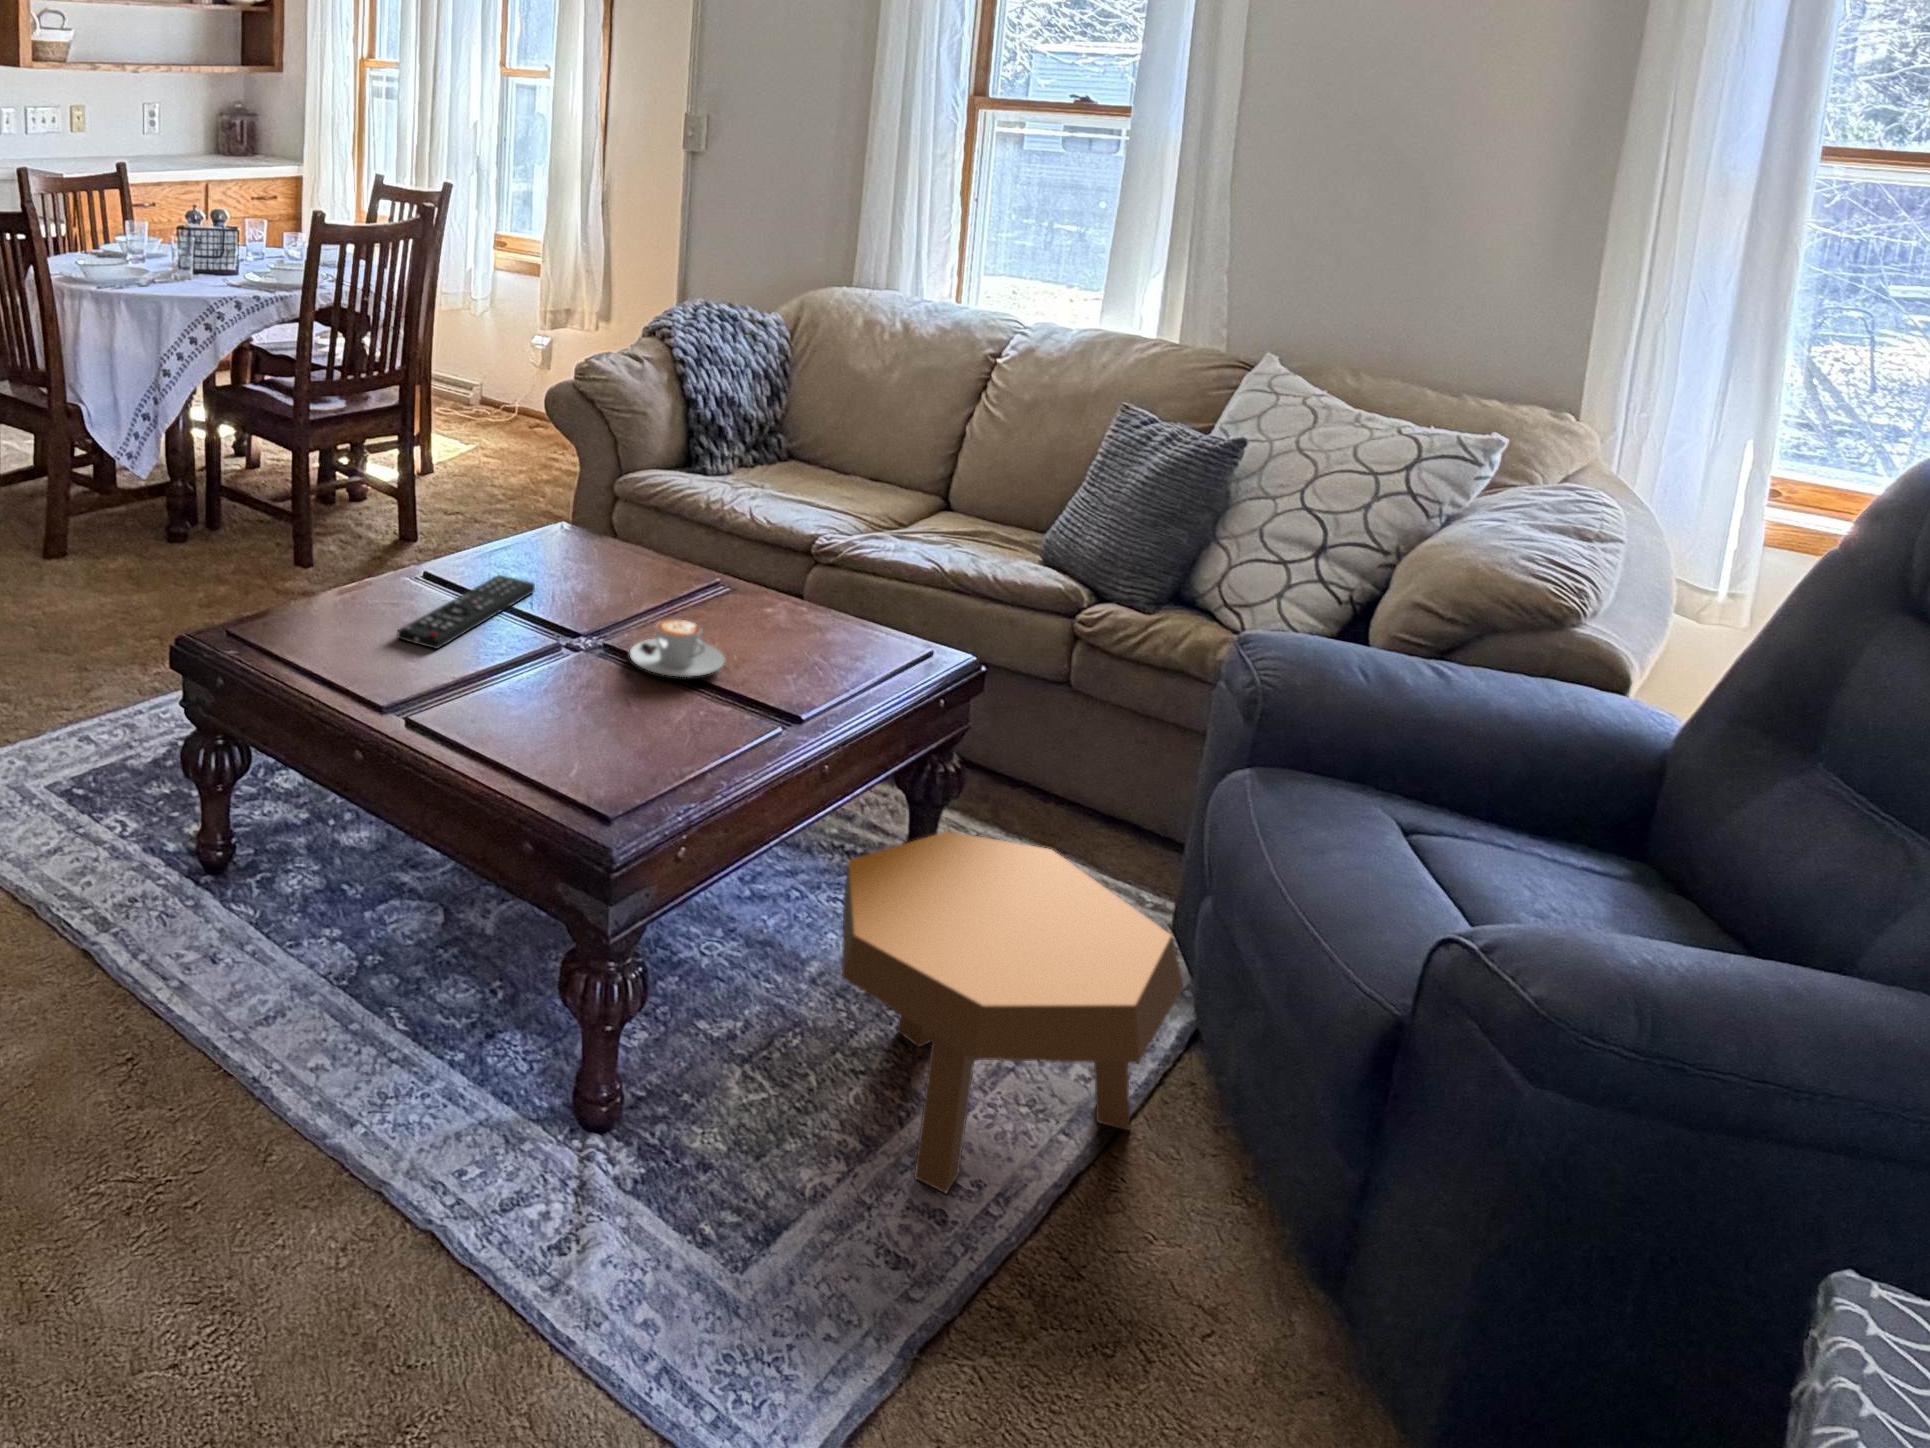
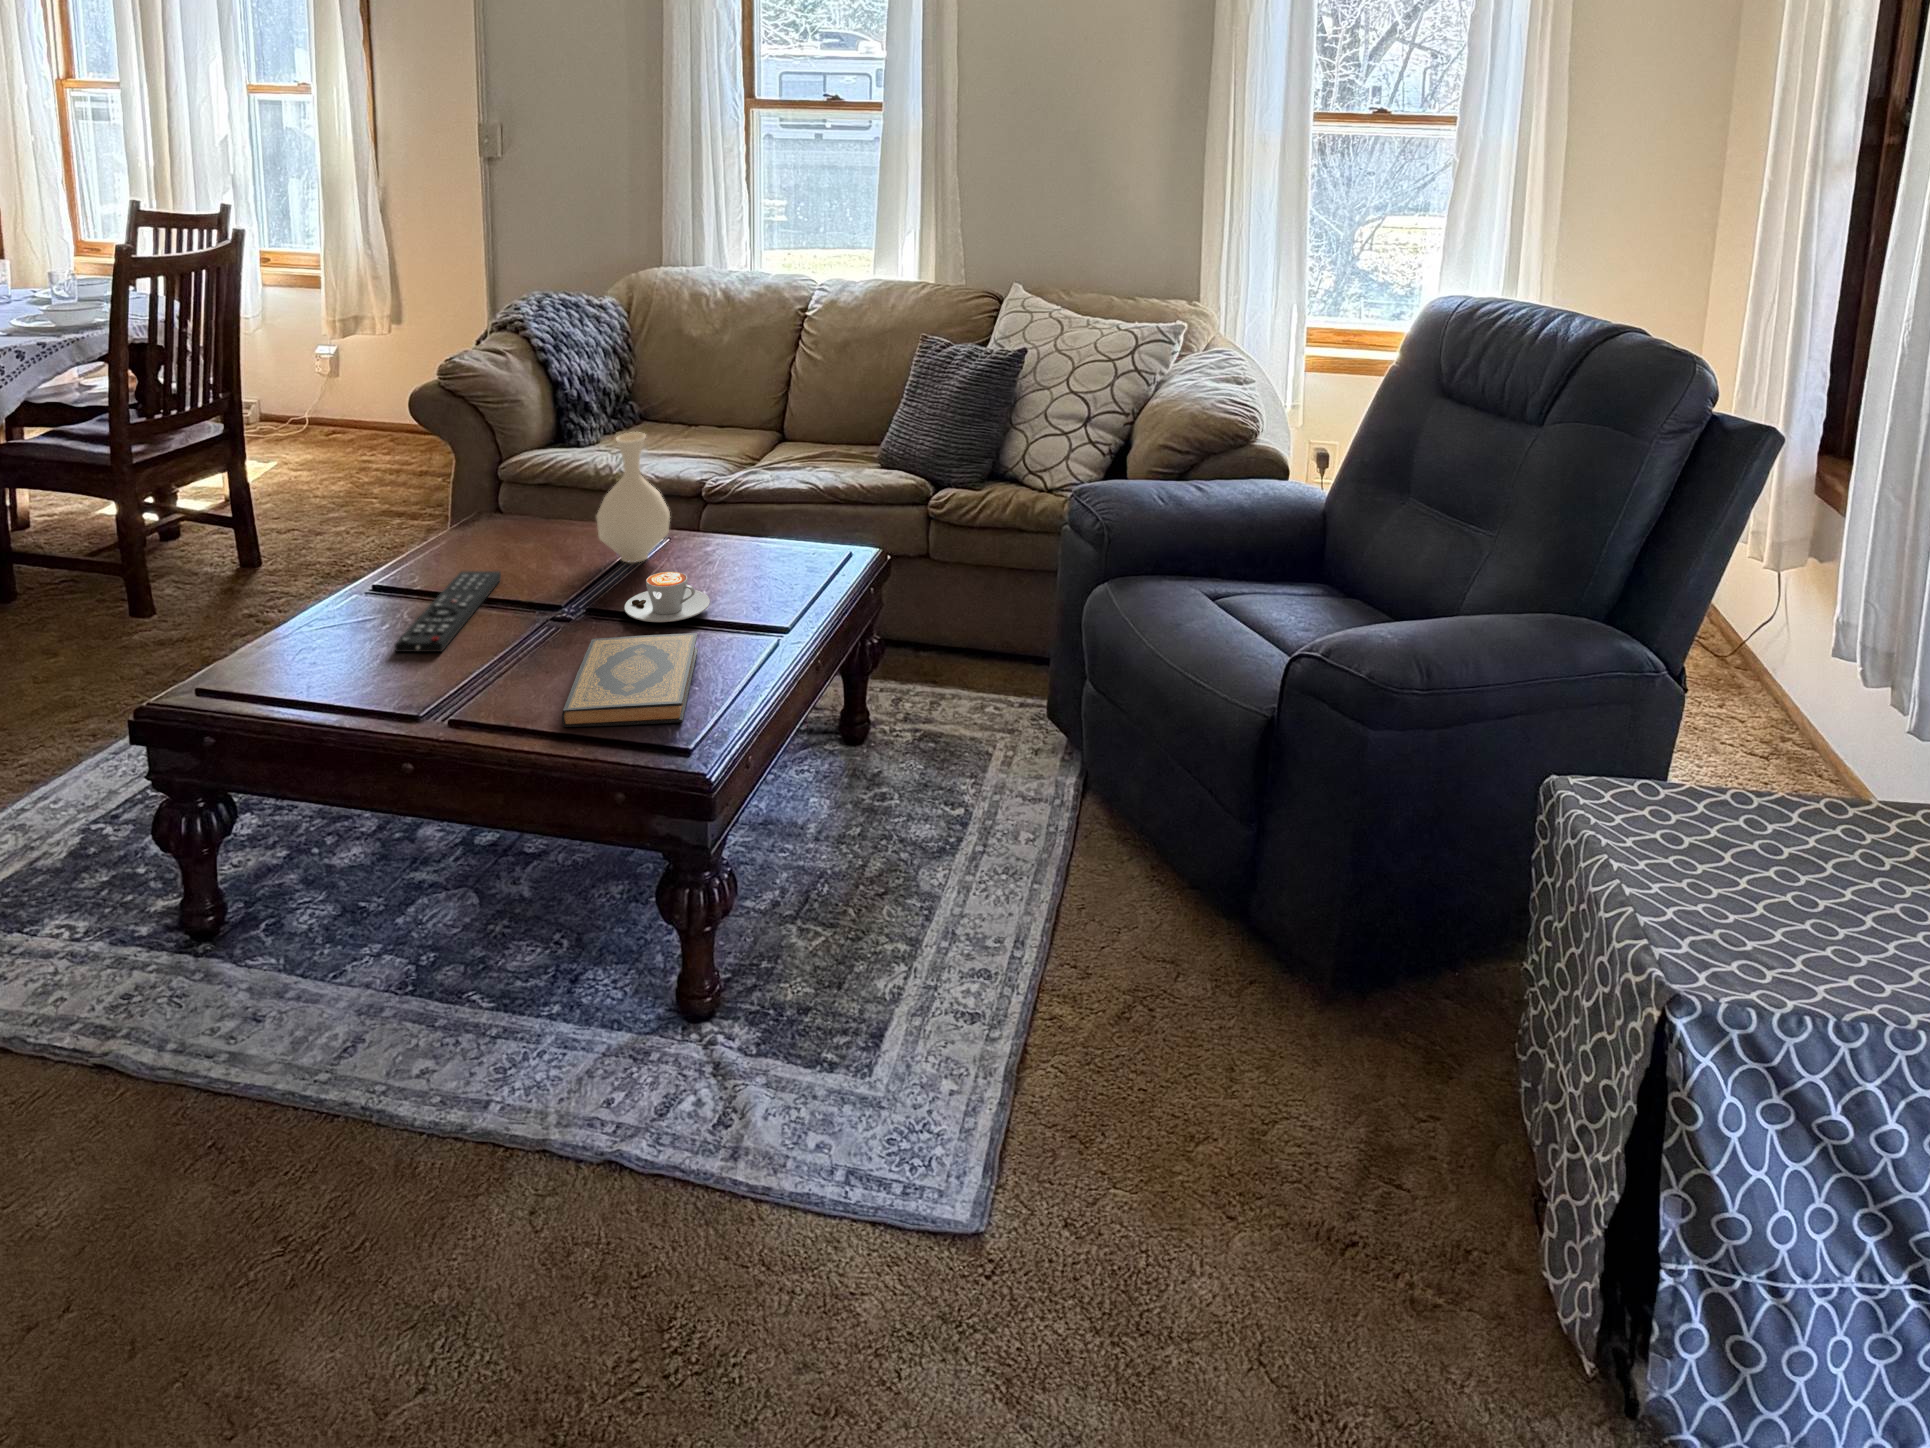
vase: none [641,459,722,606] -> present [596,432,670,563]
hardback book: none [498,672,682,785] -> present [562,633,698,727]
footstool: present [842,831,1184,1193] -> none [848,679,1099,956]

